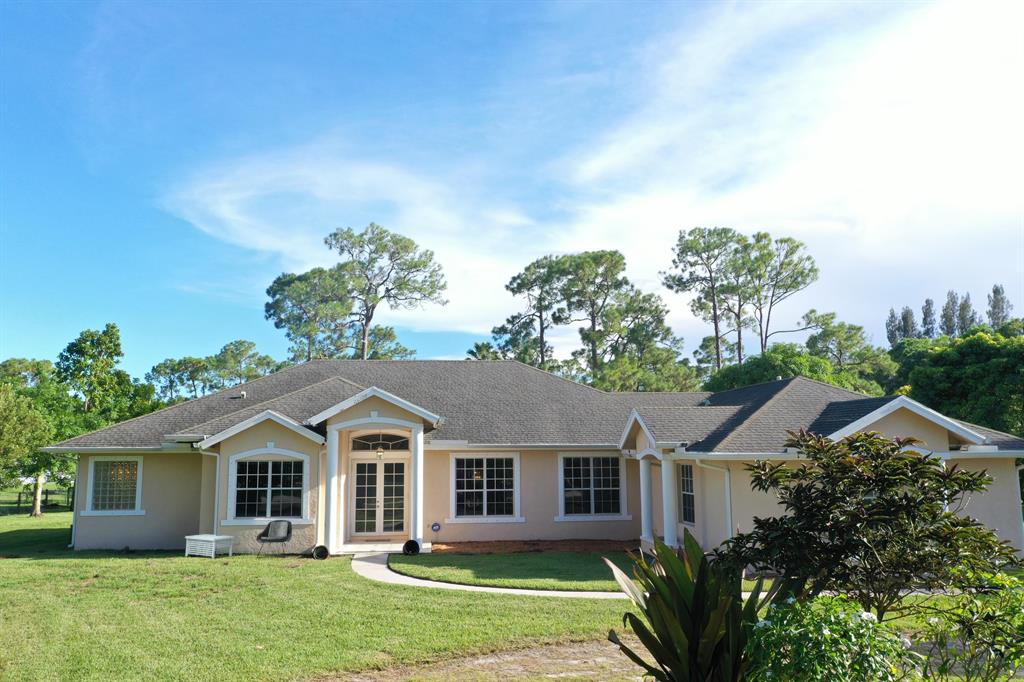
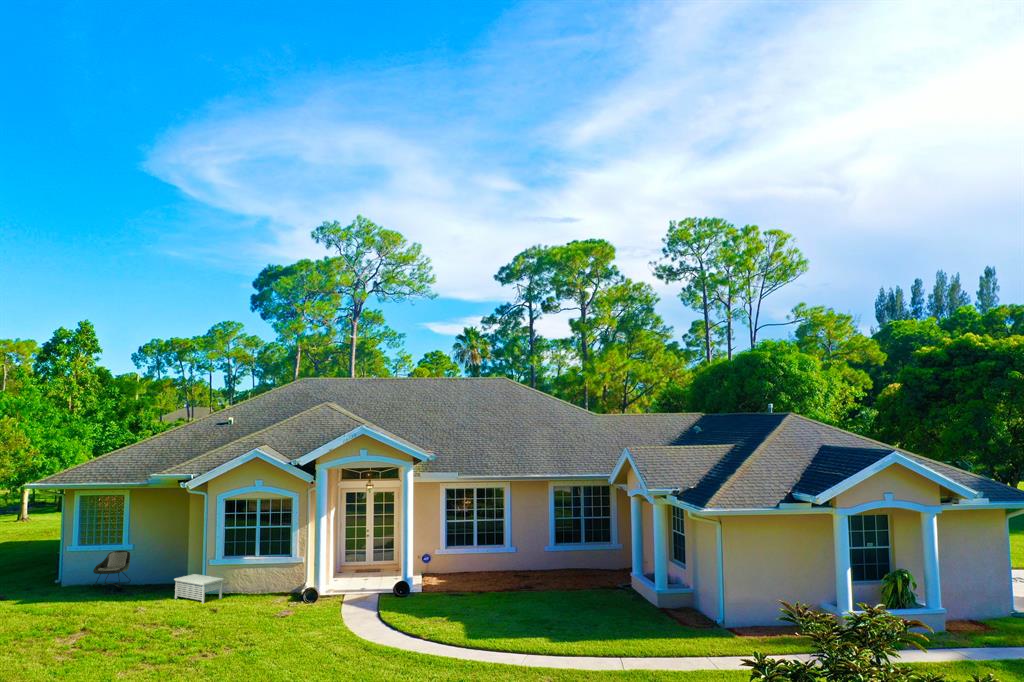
lounge chair: present [256,520,292,559] -> present [93,550,131,588]

